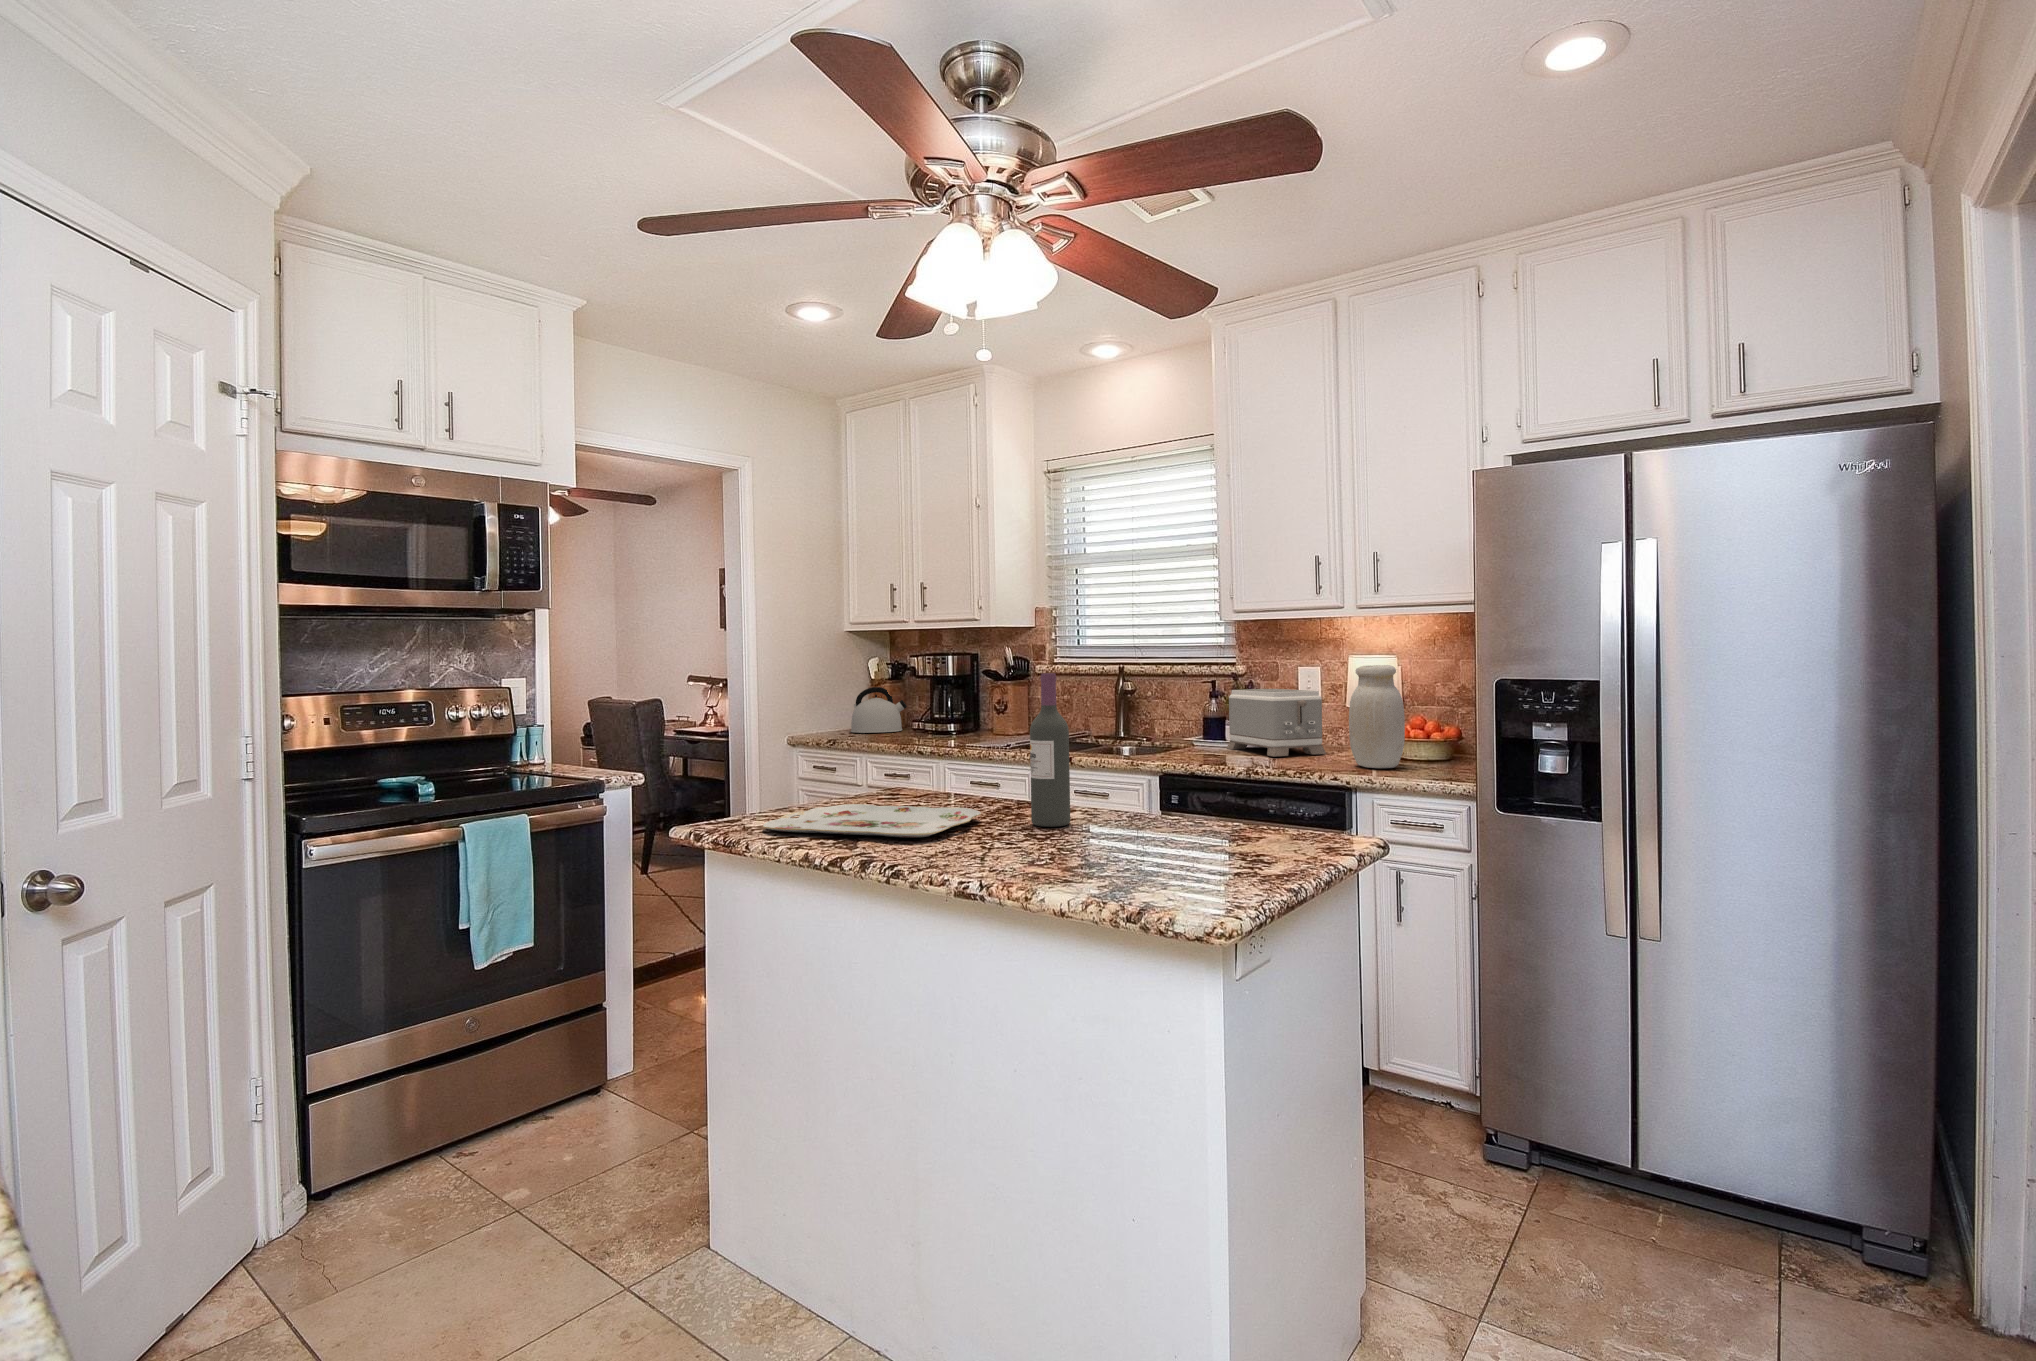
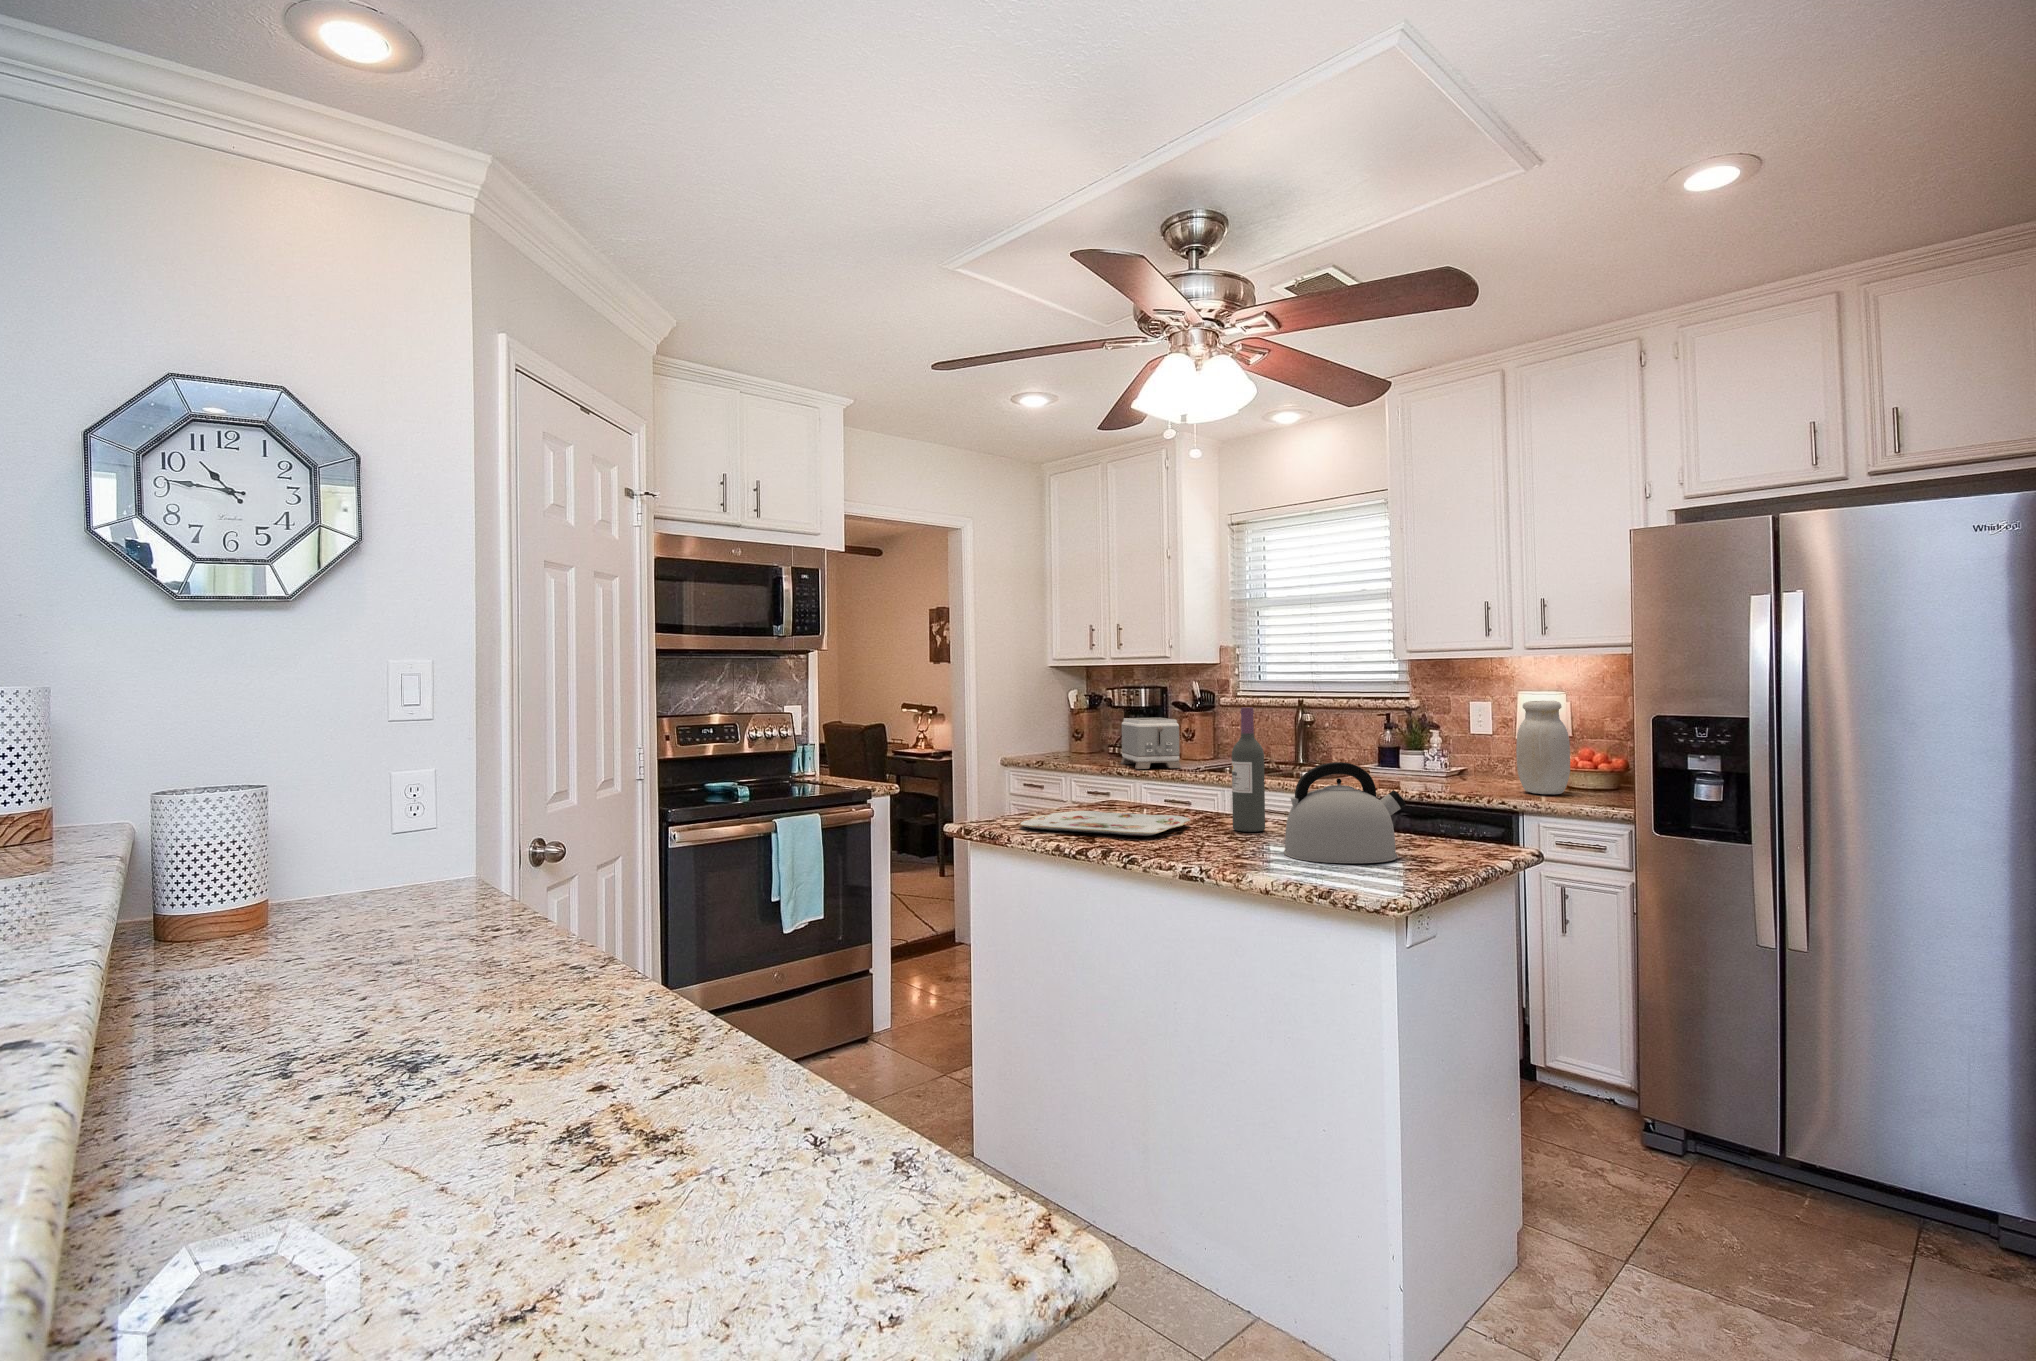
kettle: present [851,687,907,733] -> present [1284,762,1406,863]
toaster: present [1227,689,1326,757] -> present [1121,718,1181,769]

